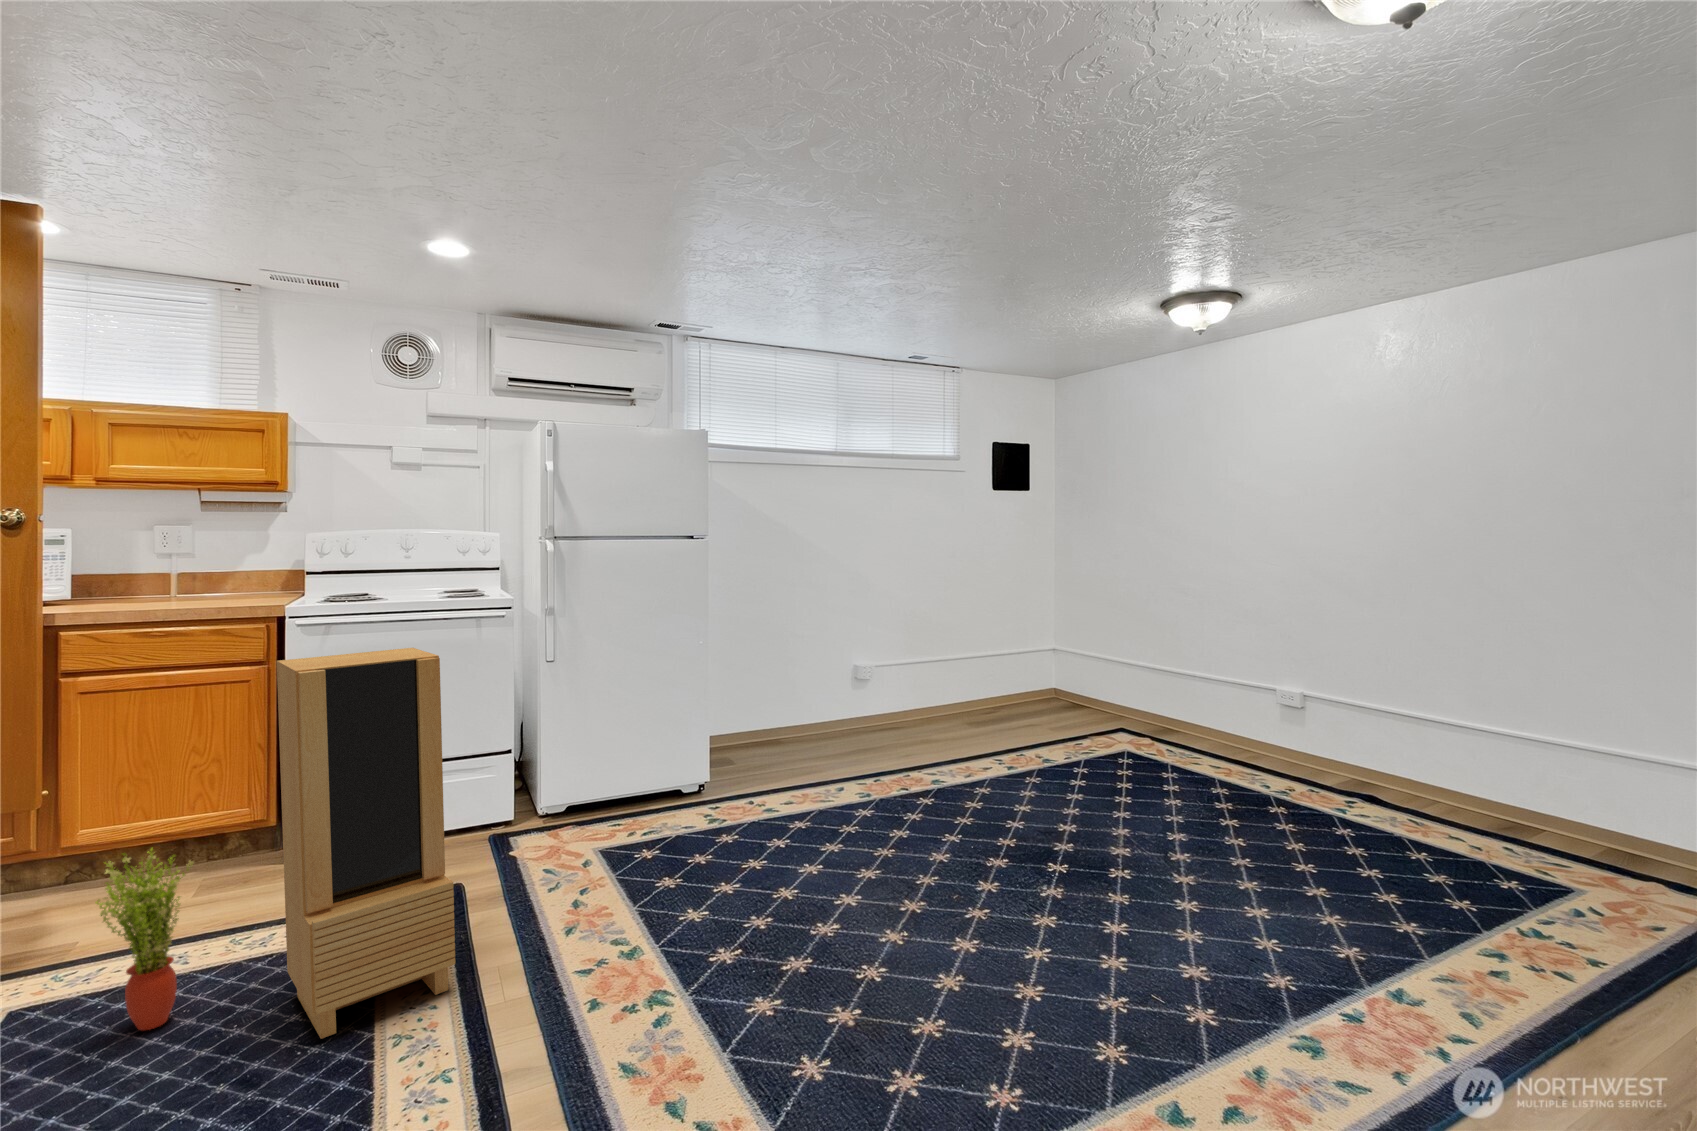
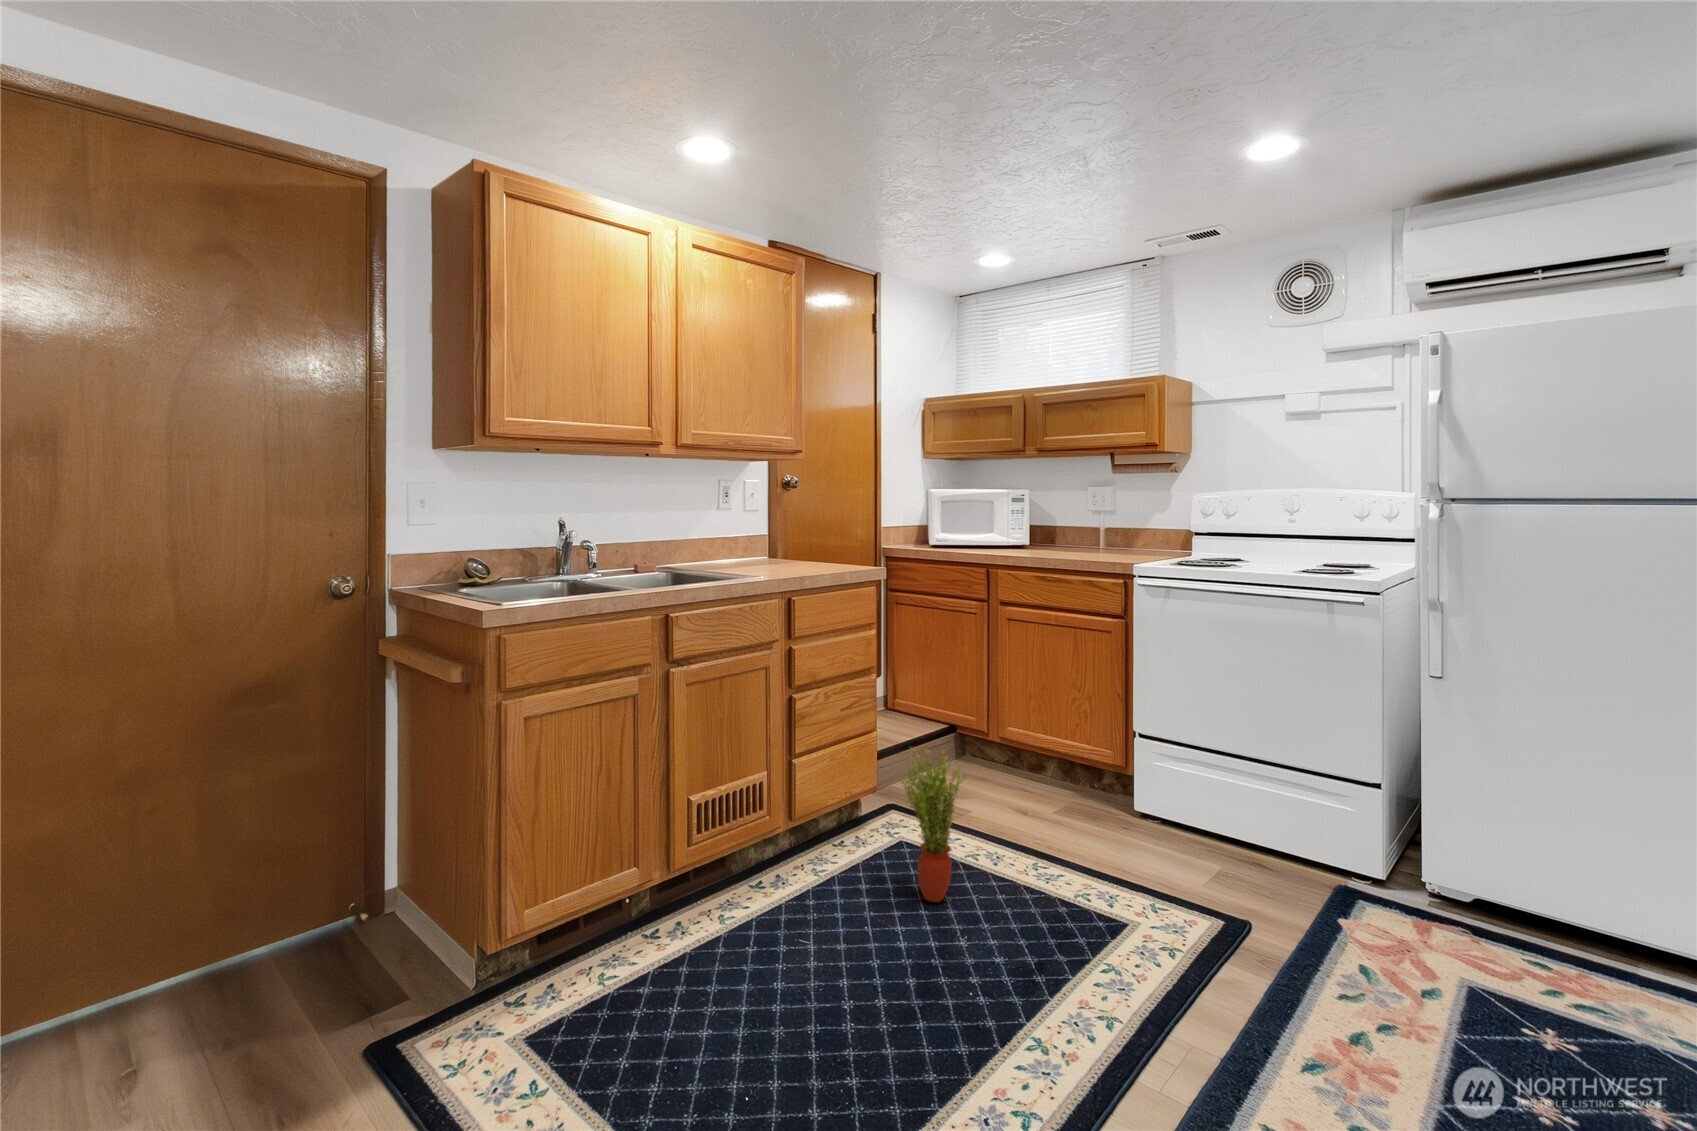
storage cabinet: present [277,648,455,1039] -> none [987,603,1167,1032]

